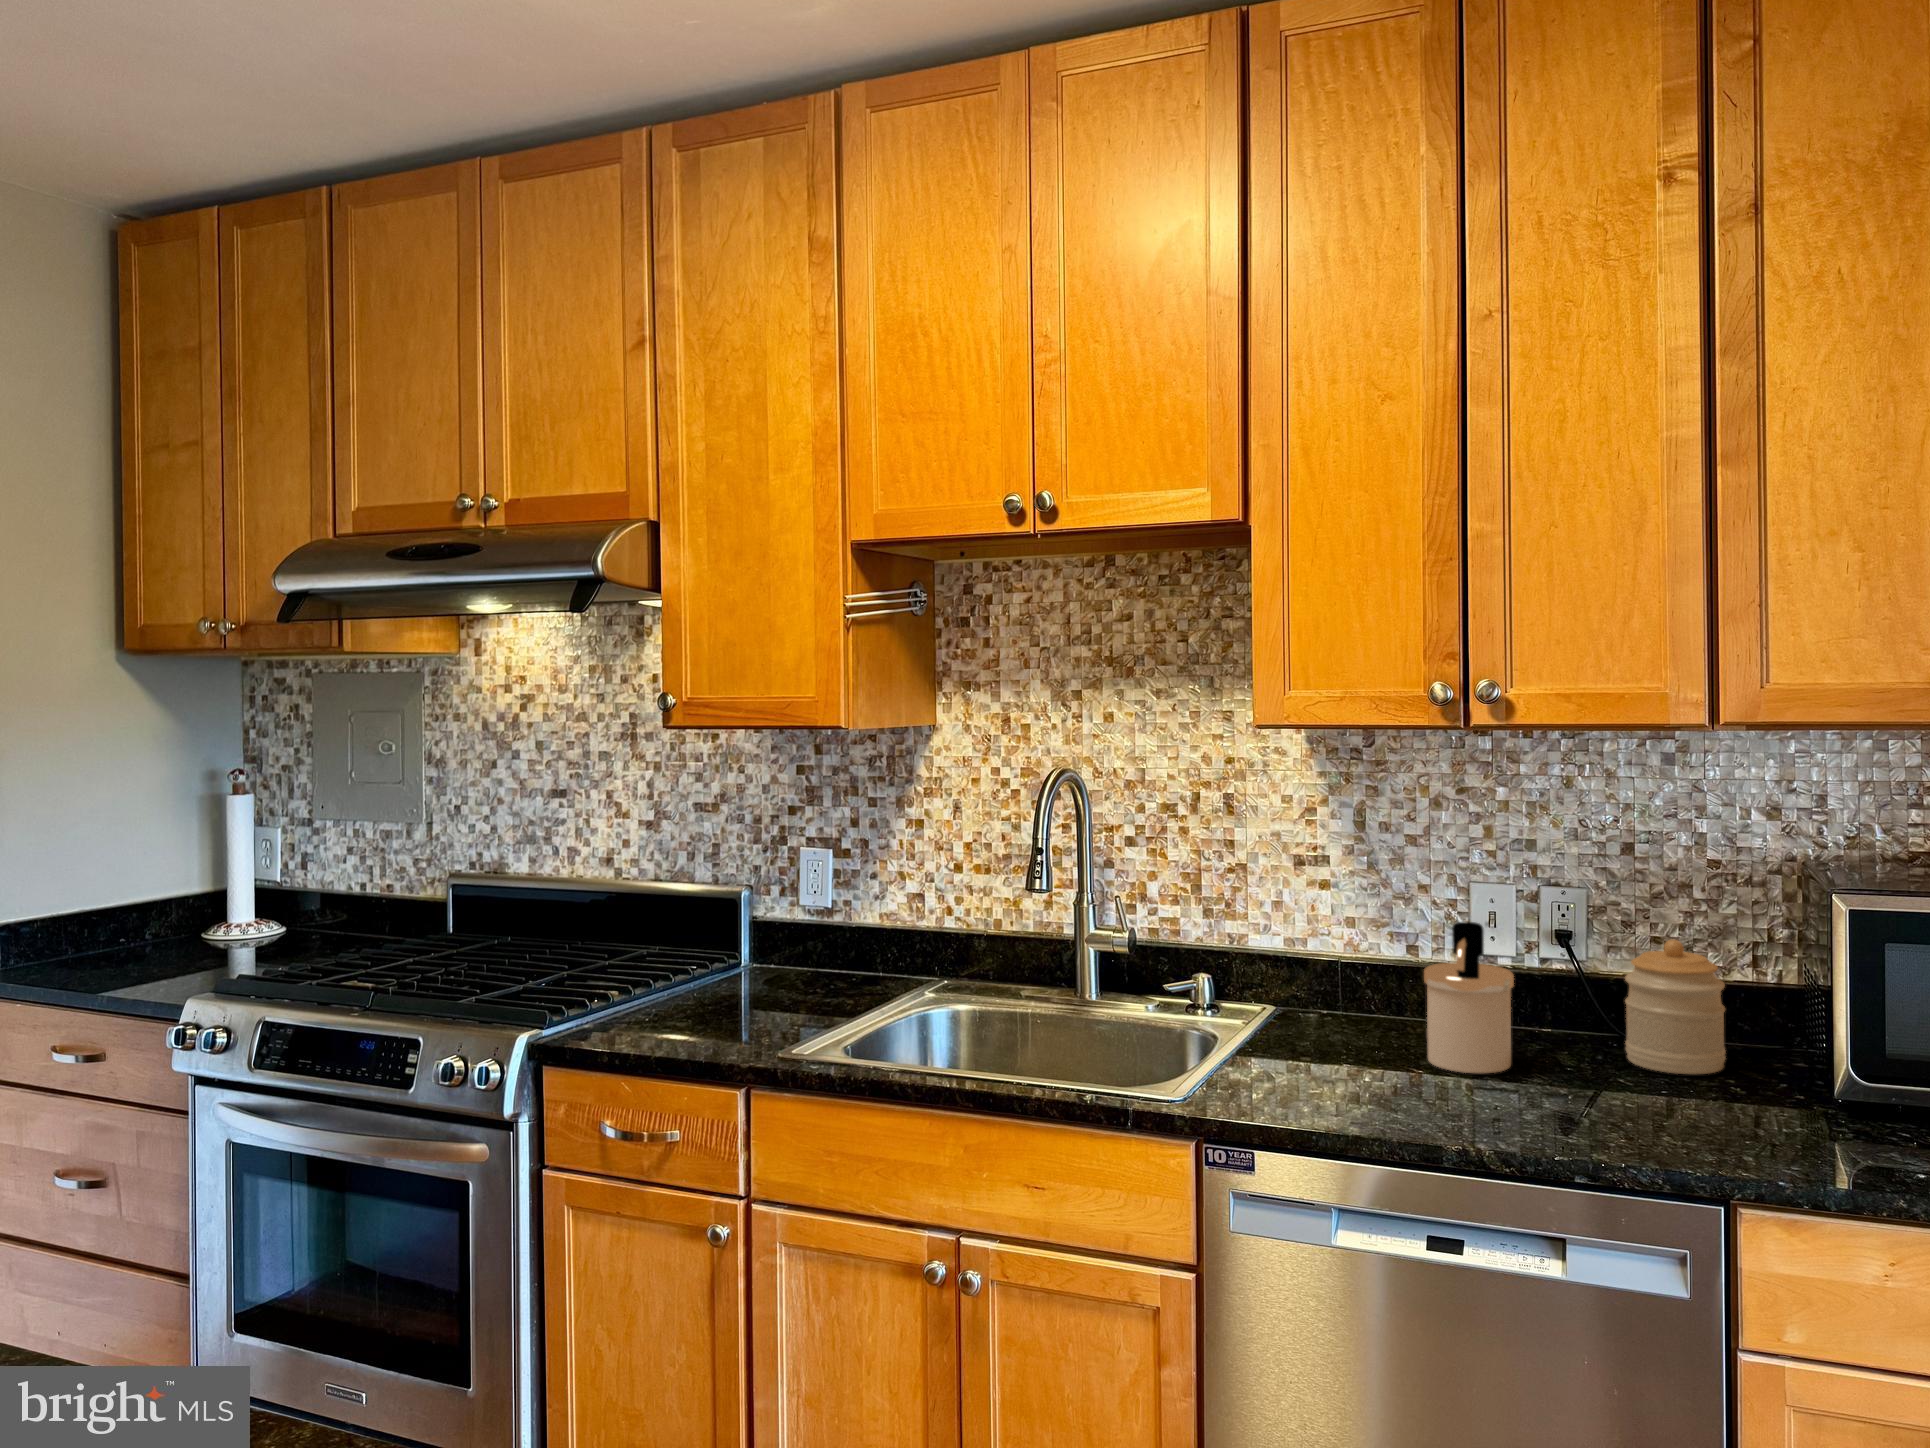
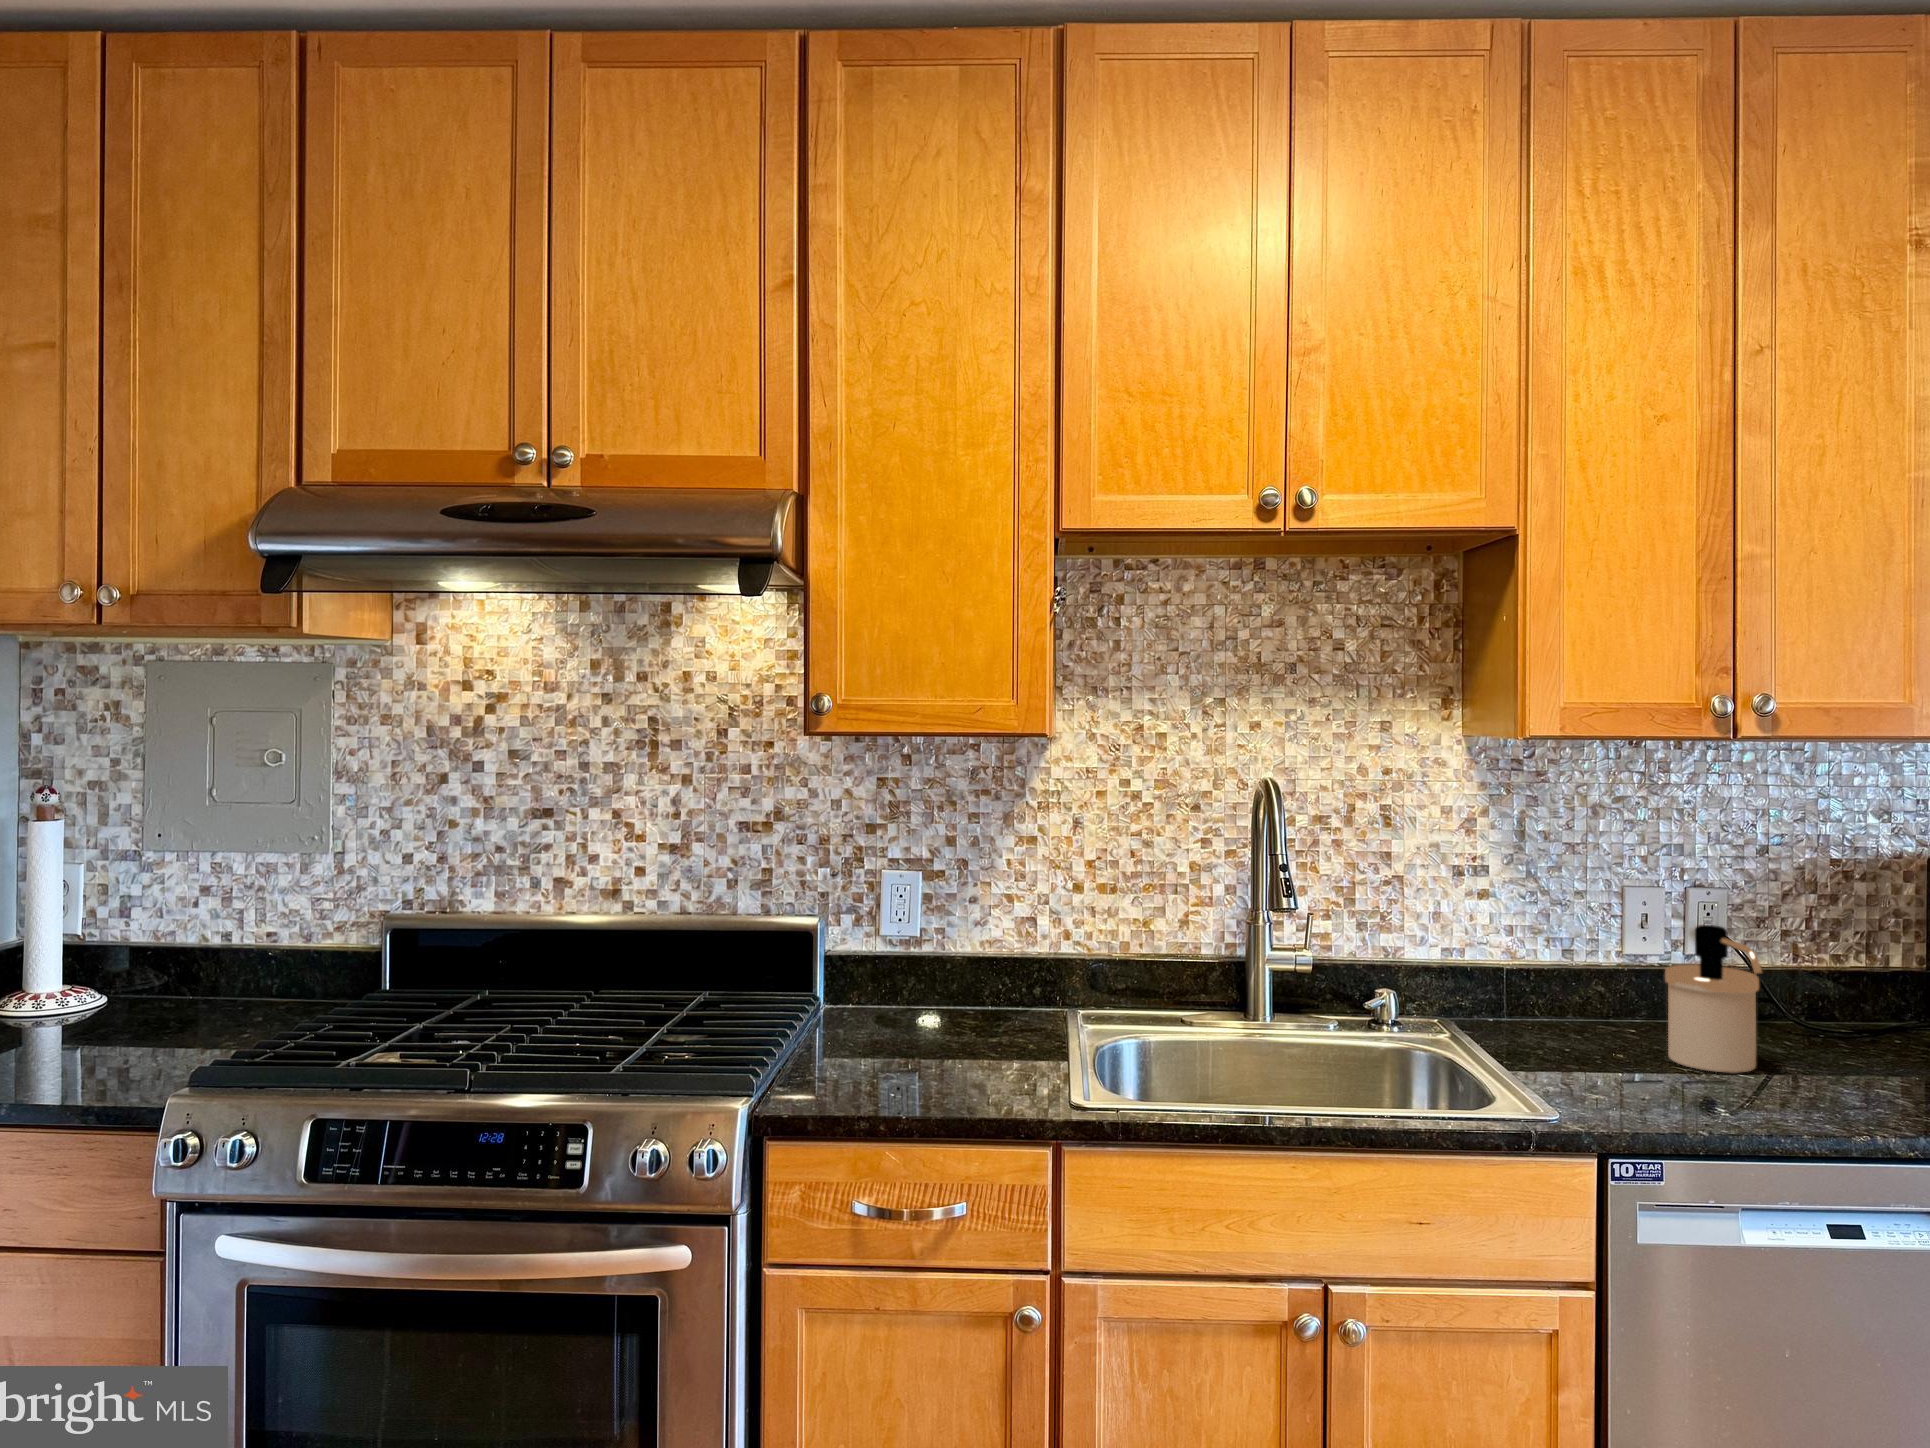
jar: present [1625,939,1725,1074] -> none [1808,934,1908,1058]

